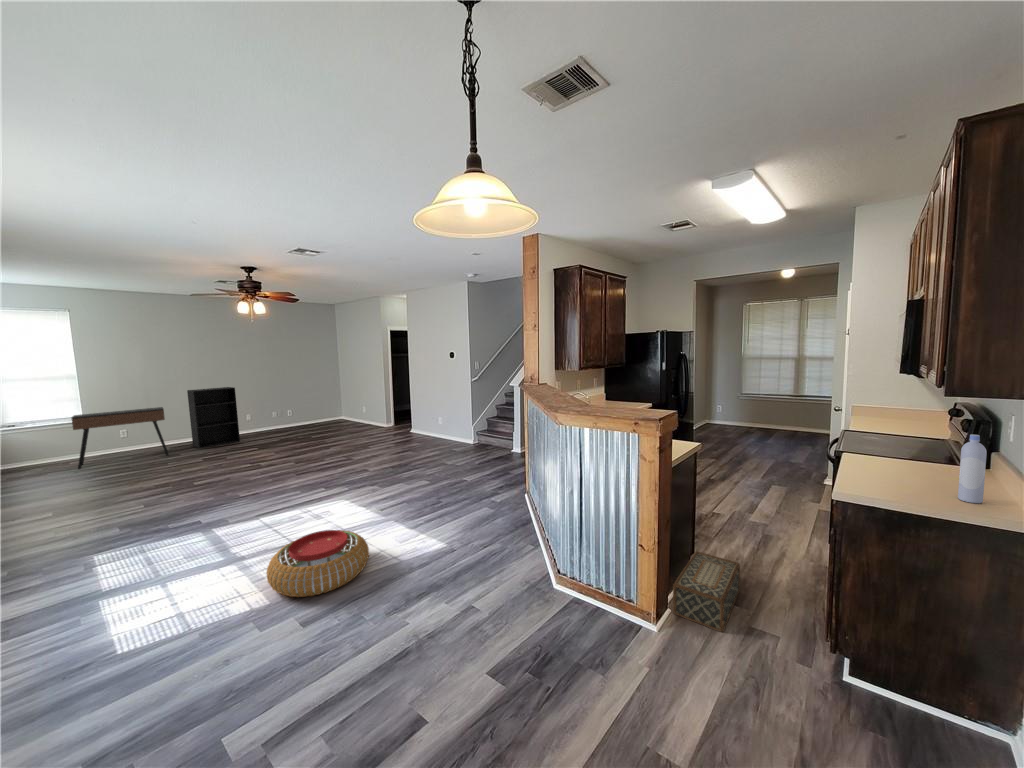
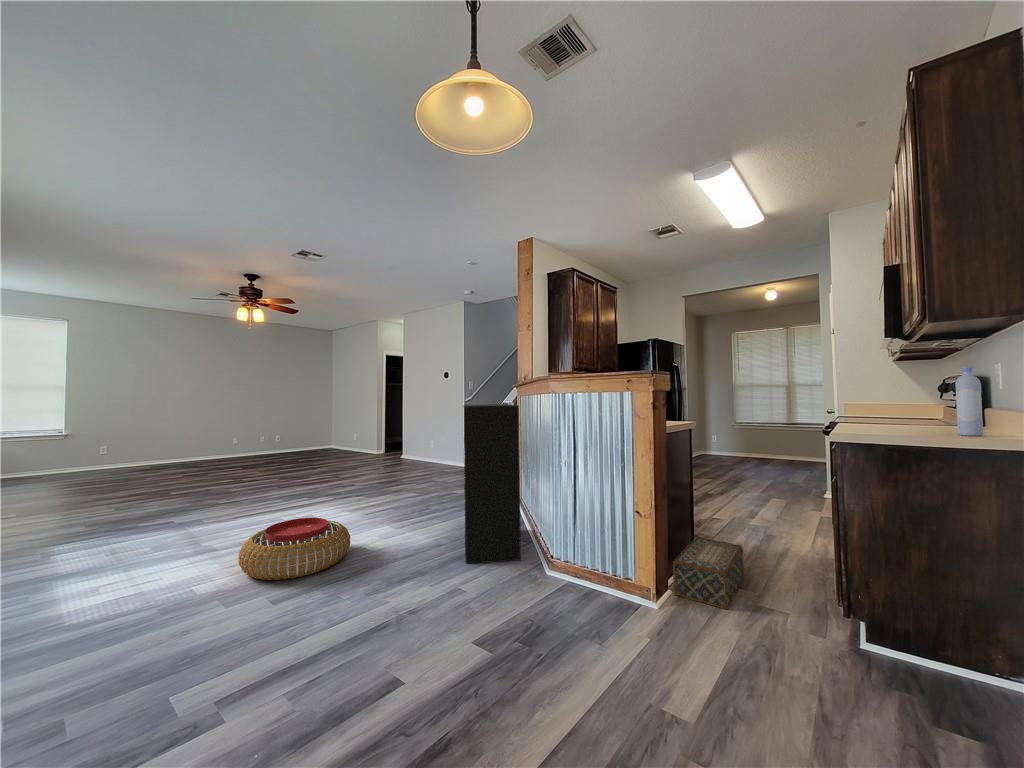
bookshelf: present [187,387,240,448] -> present [464,404,521,564]
console table: present [72,407,169,469] -> none [48,422,147,481]

